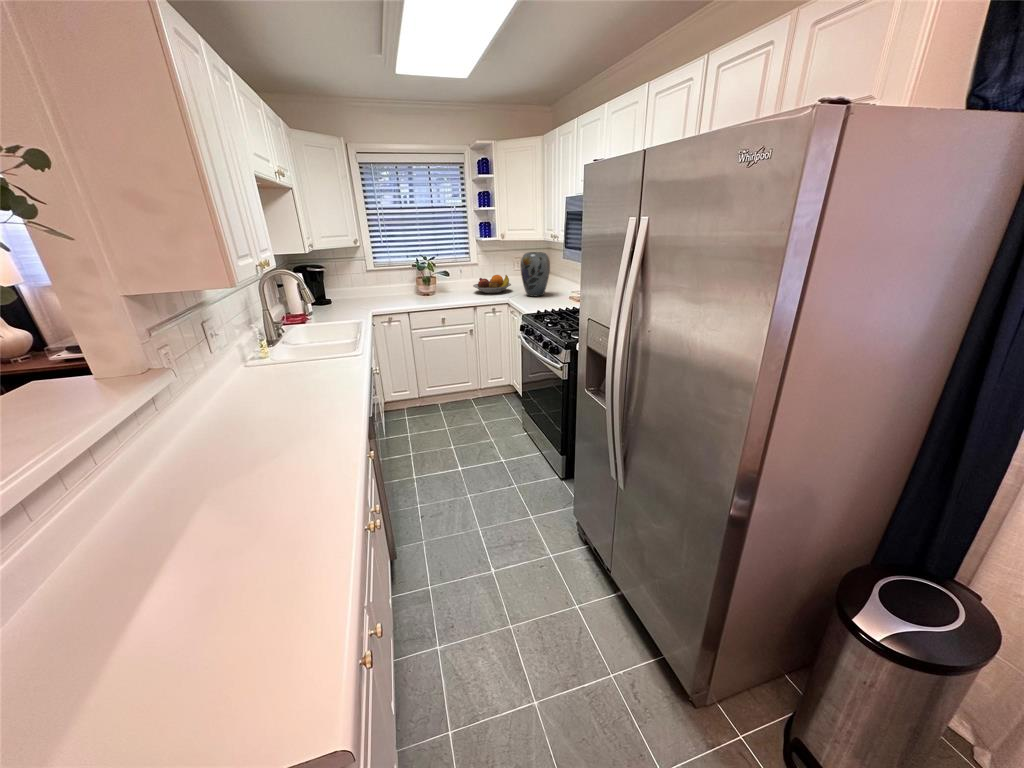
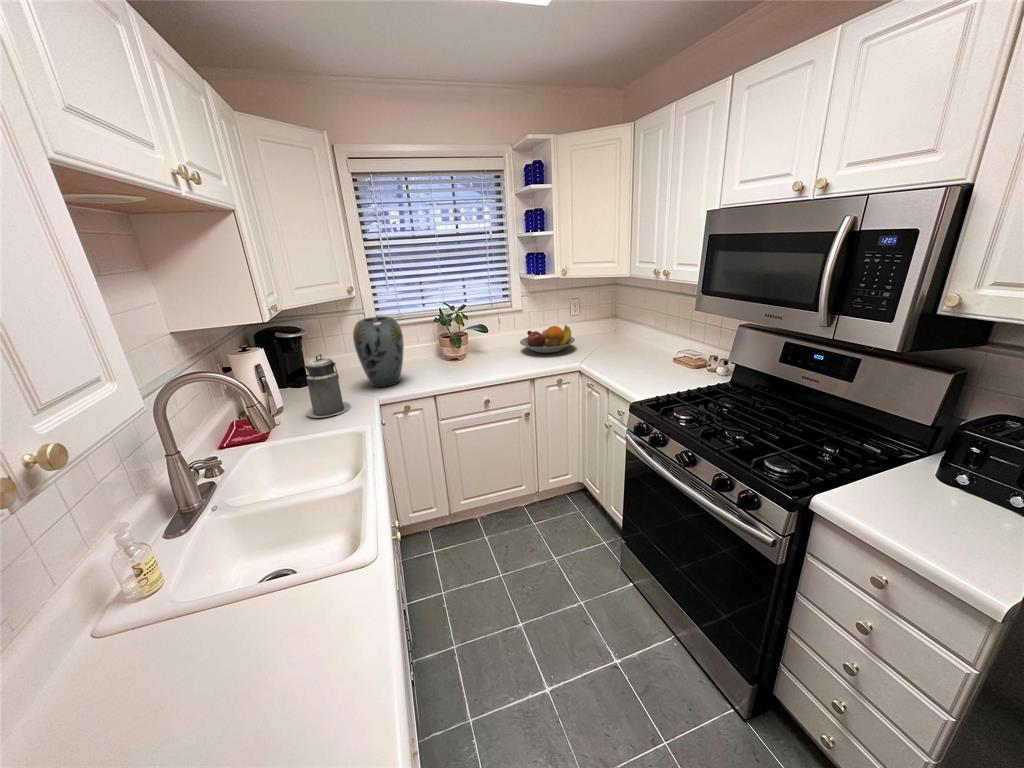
vase: present [520,252,550,297] -> present [353,316,404,387]
canister: none [327,278,355,317] -> present [304,354,351,418]

